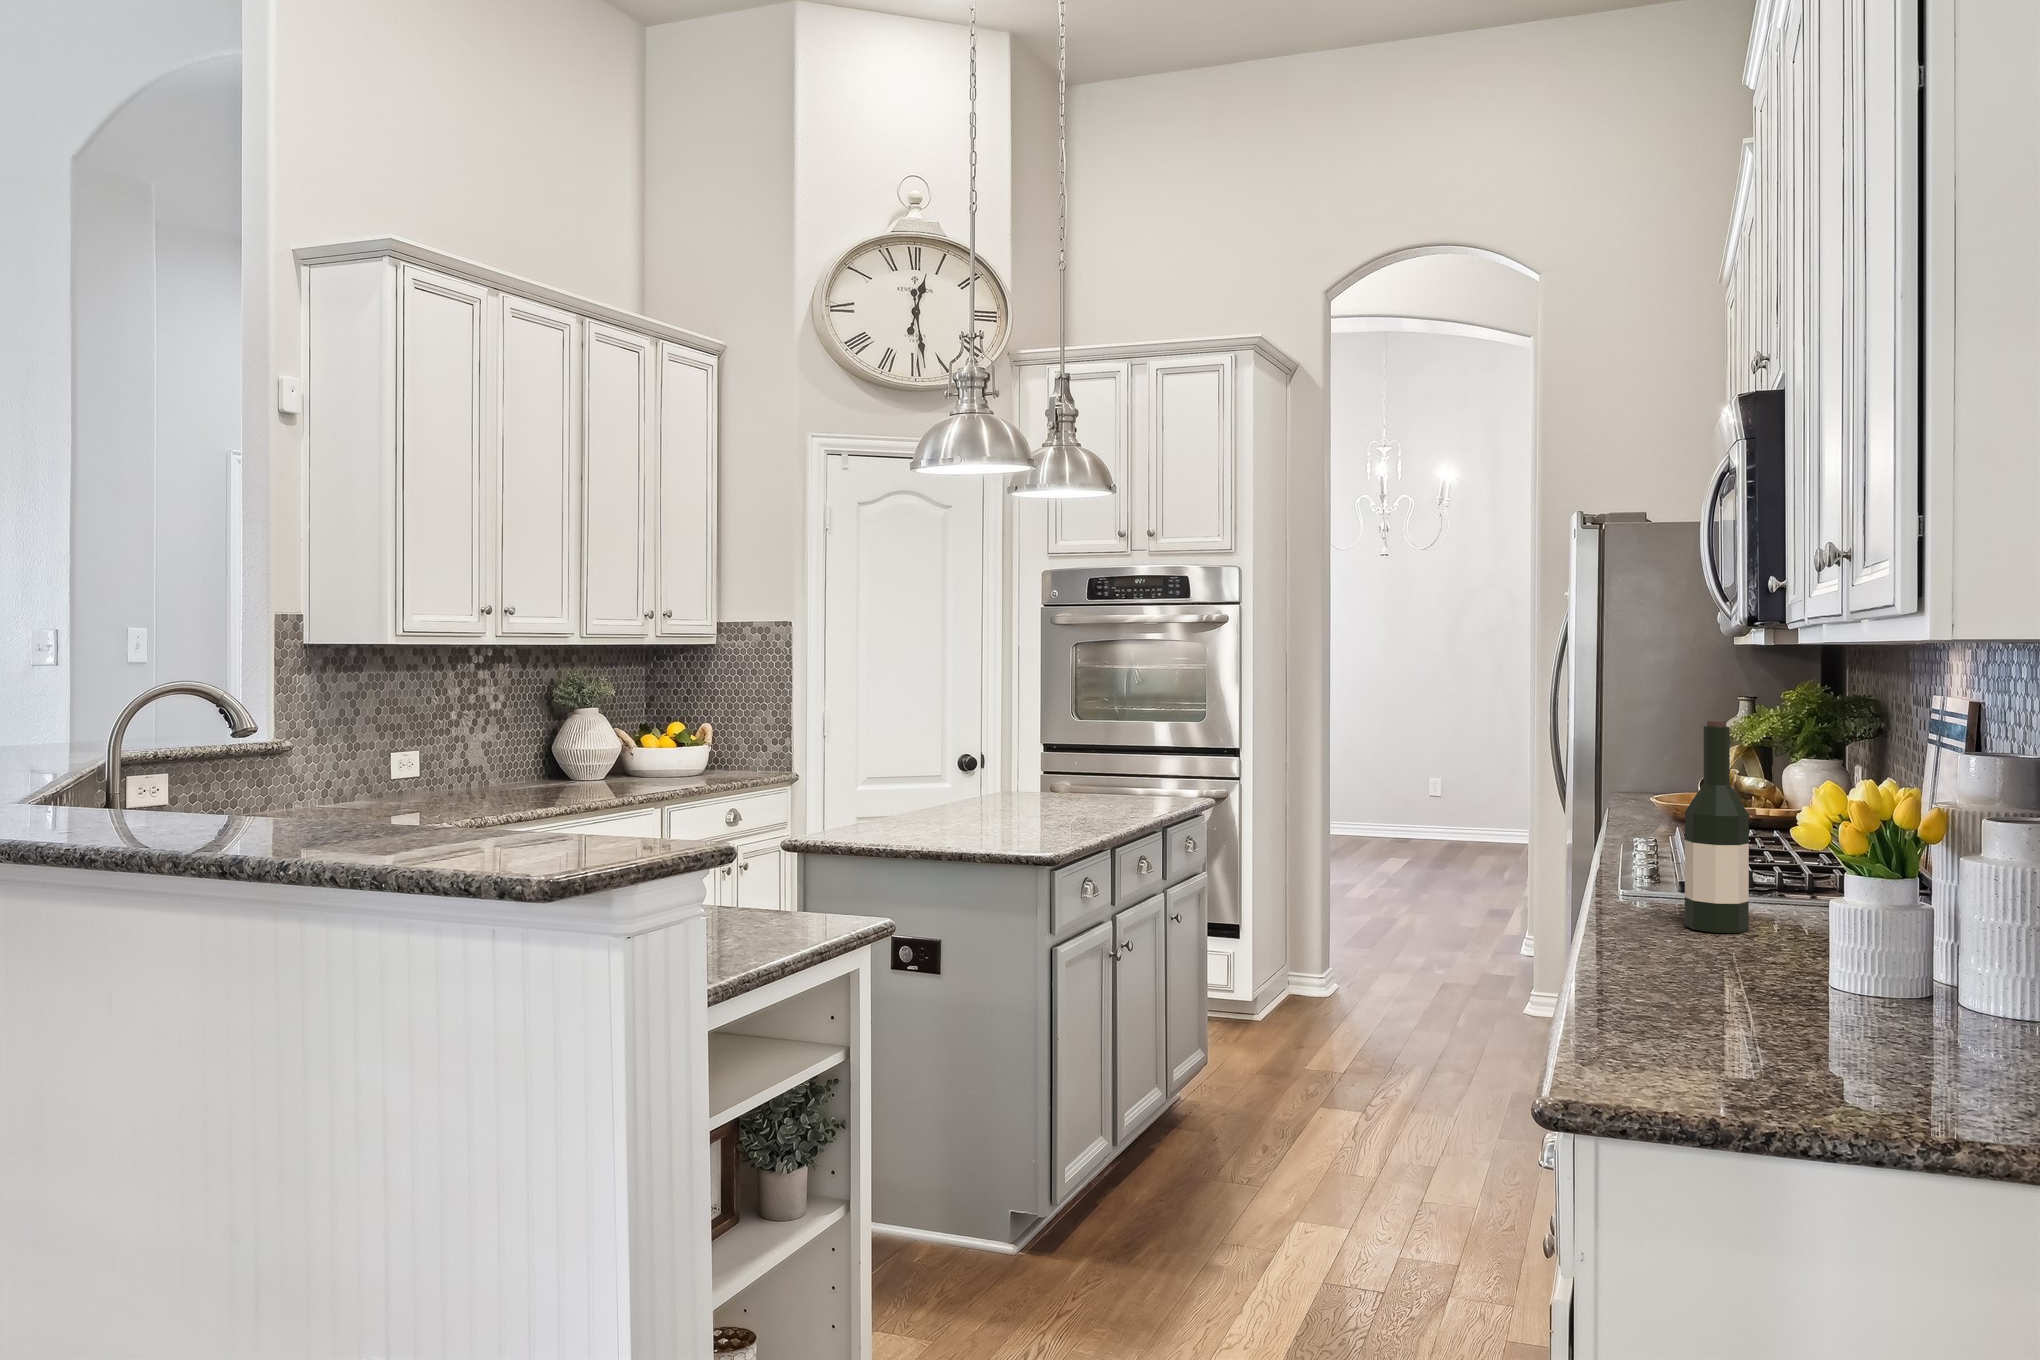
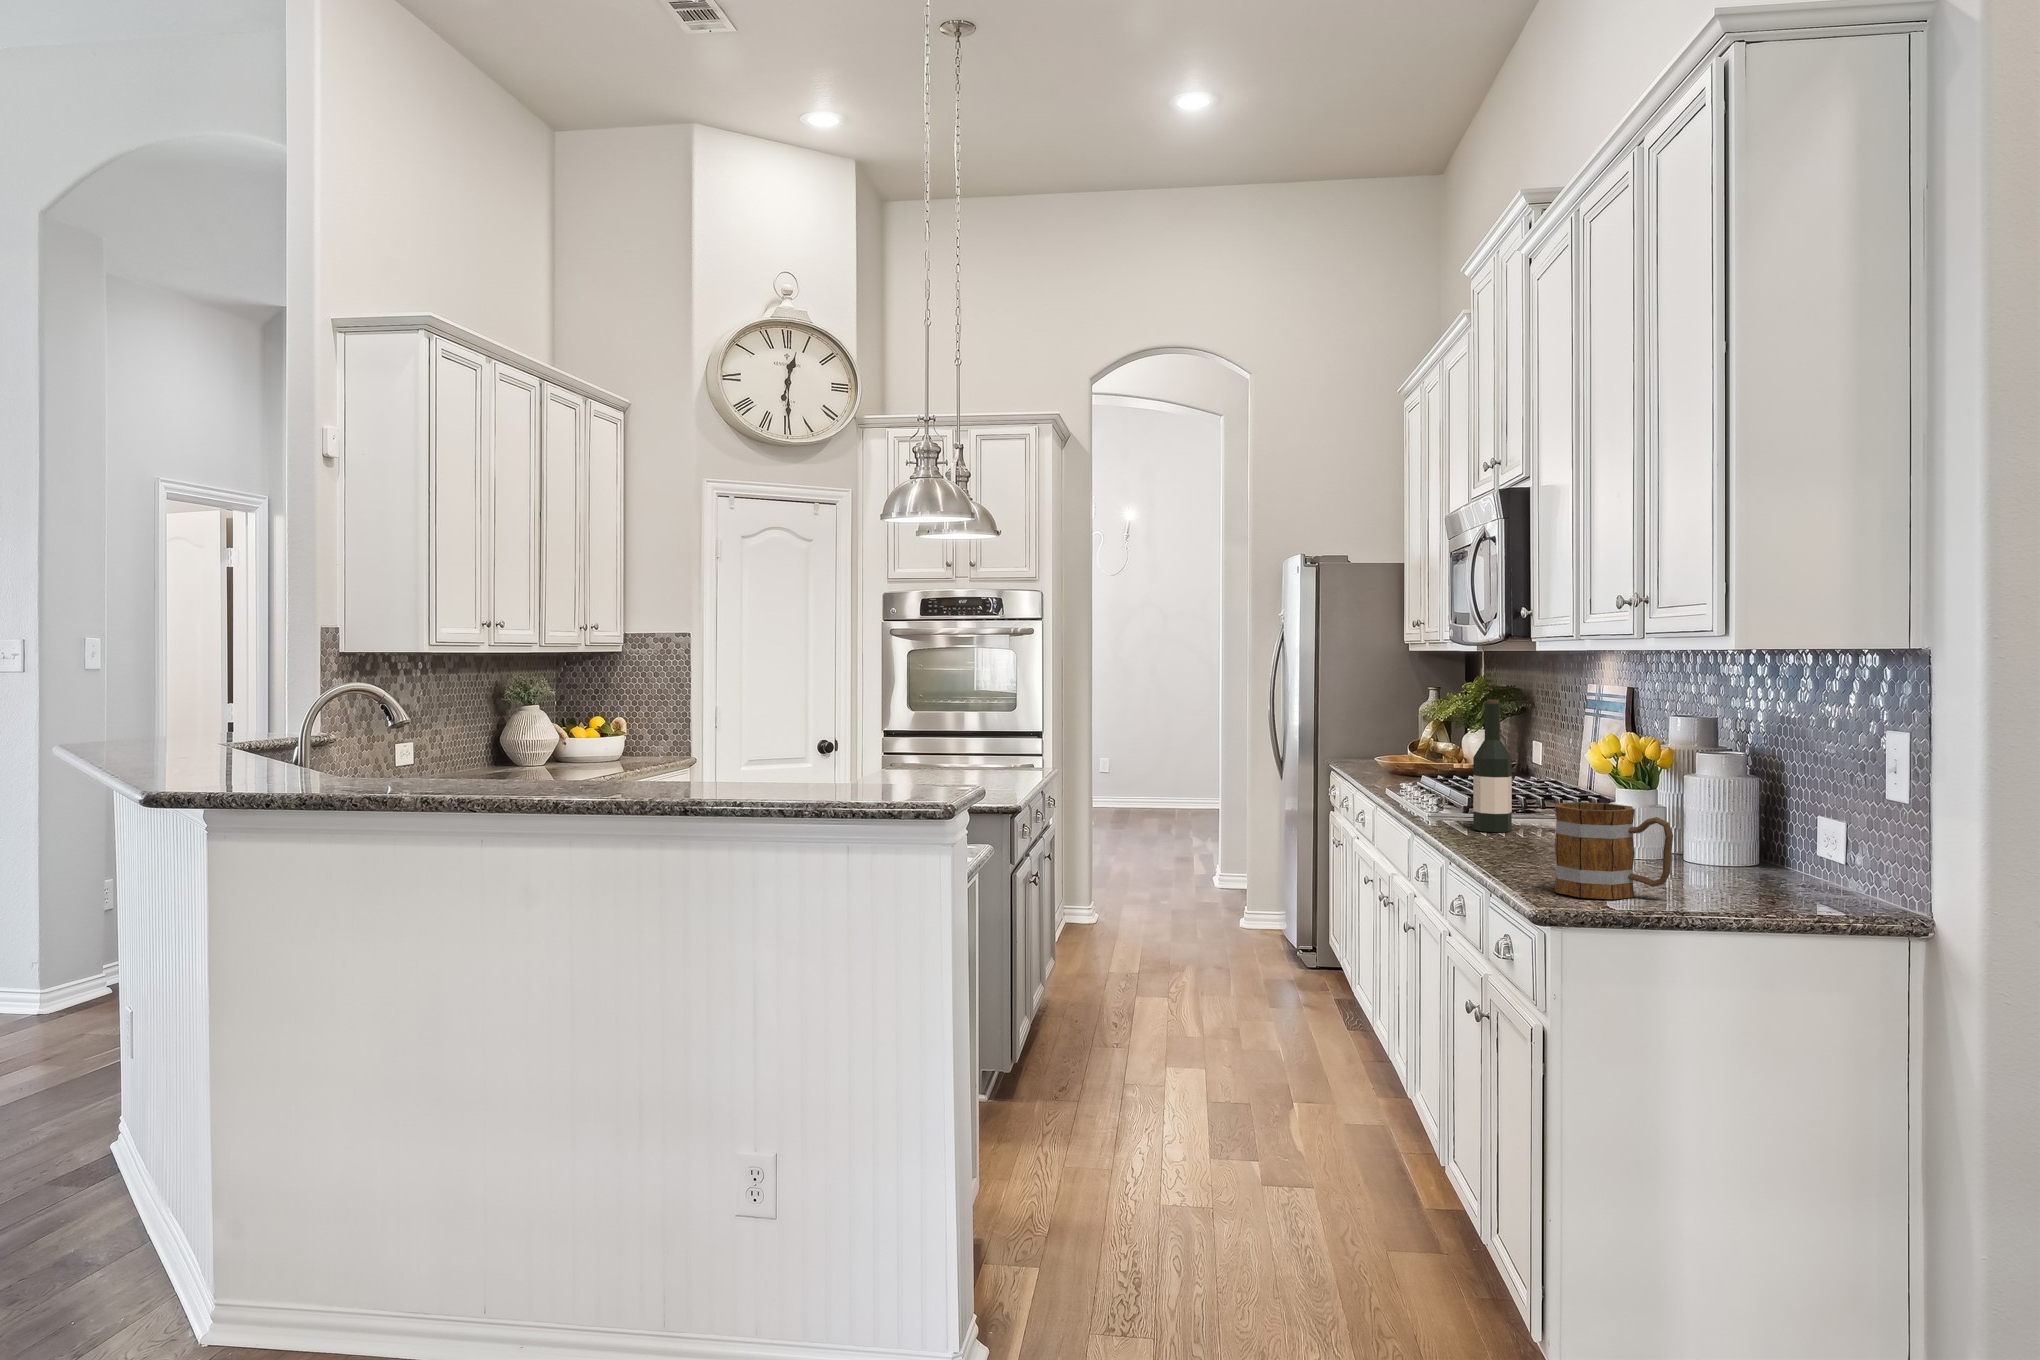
mug: none [1694,907,1909,1091] -> present [1554,802,1673,899]

